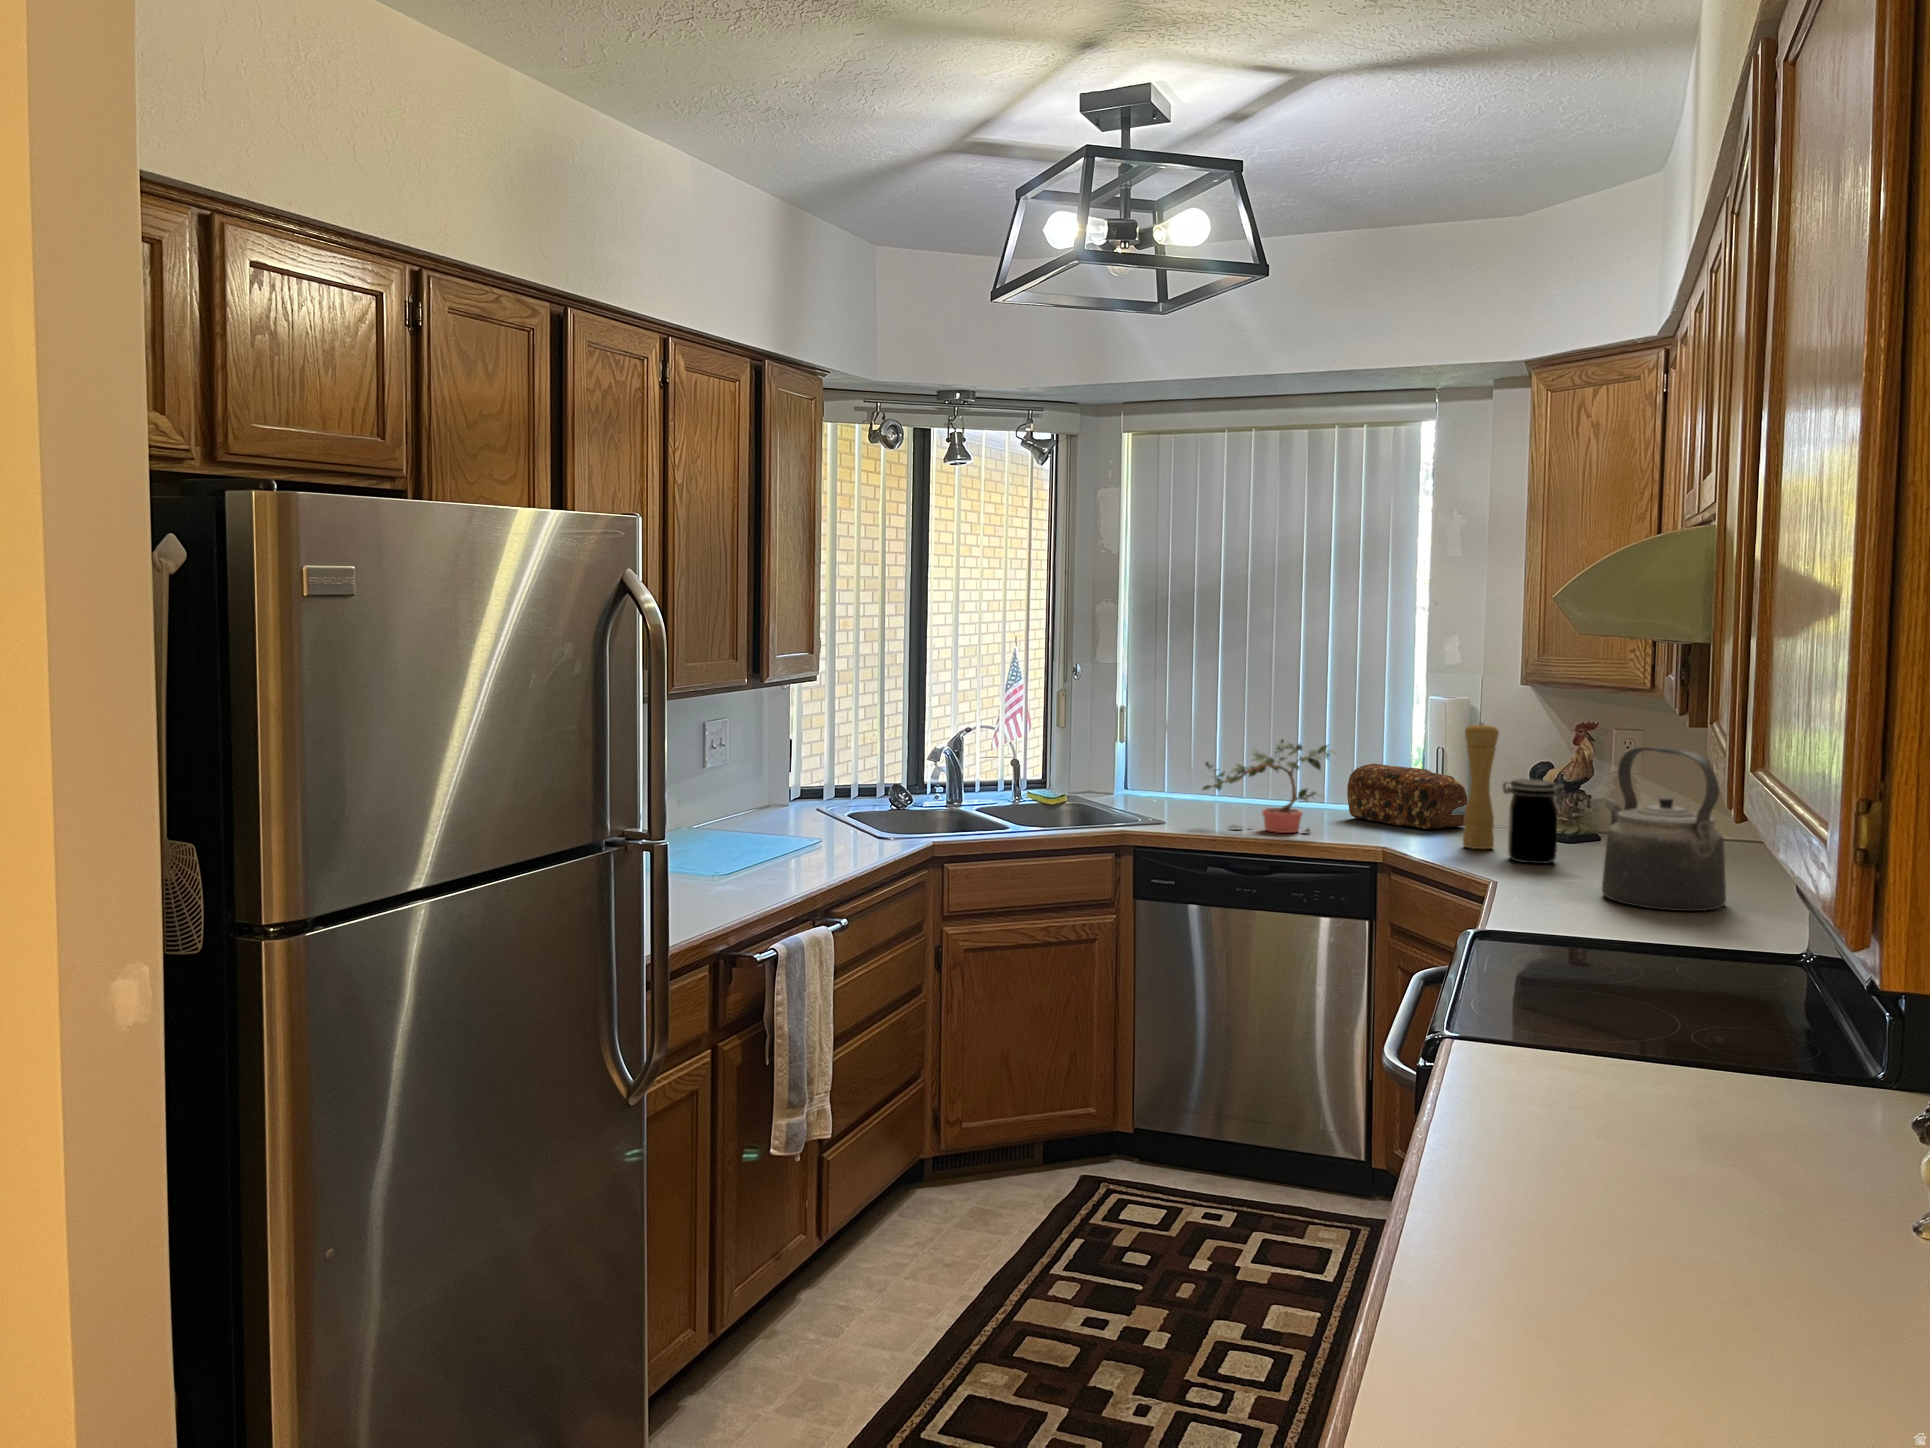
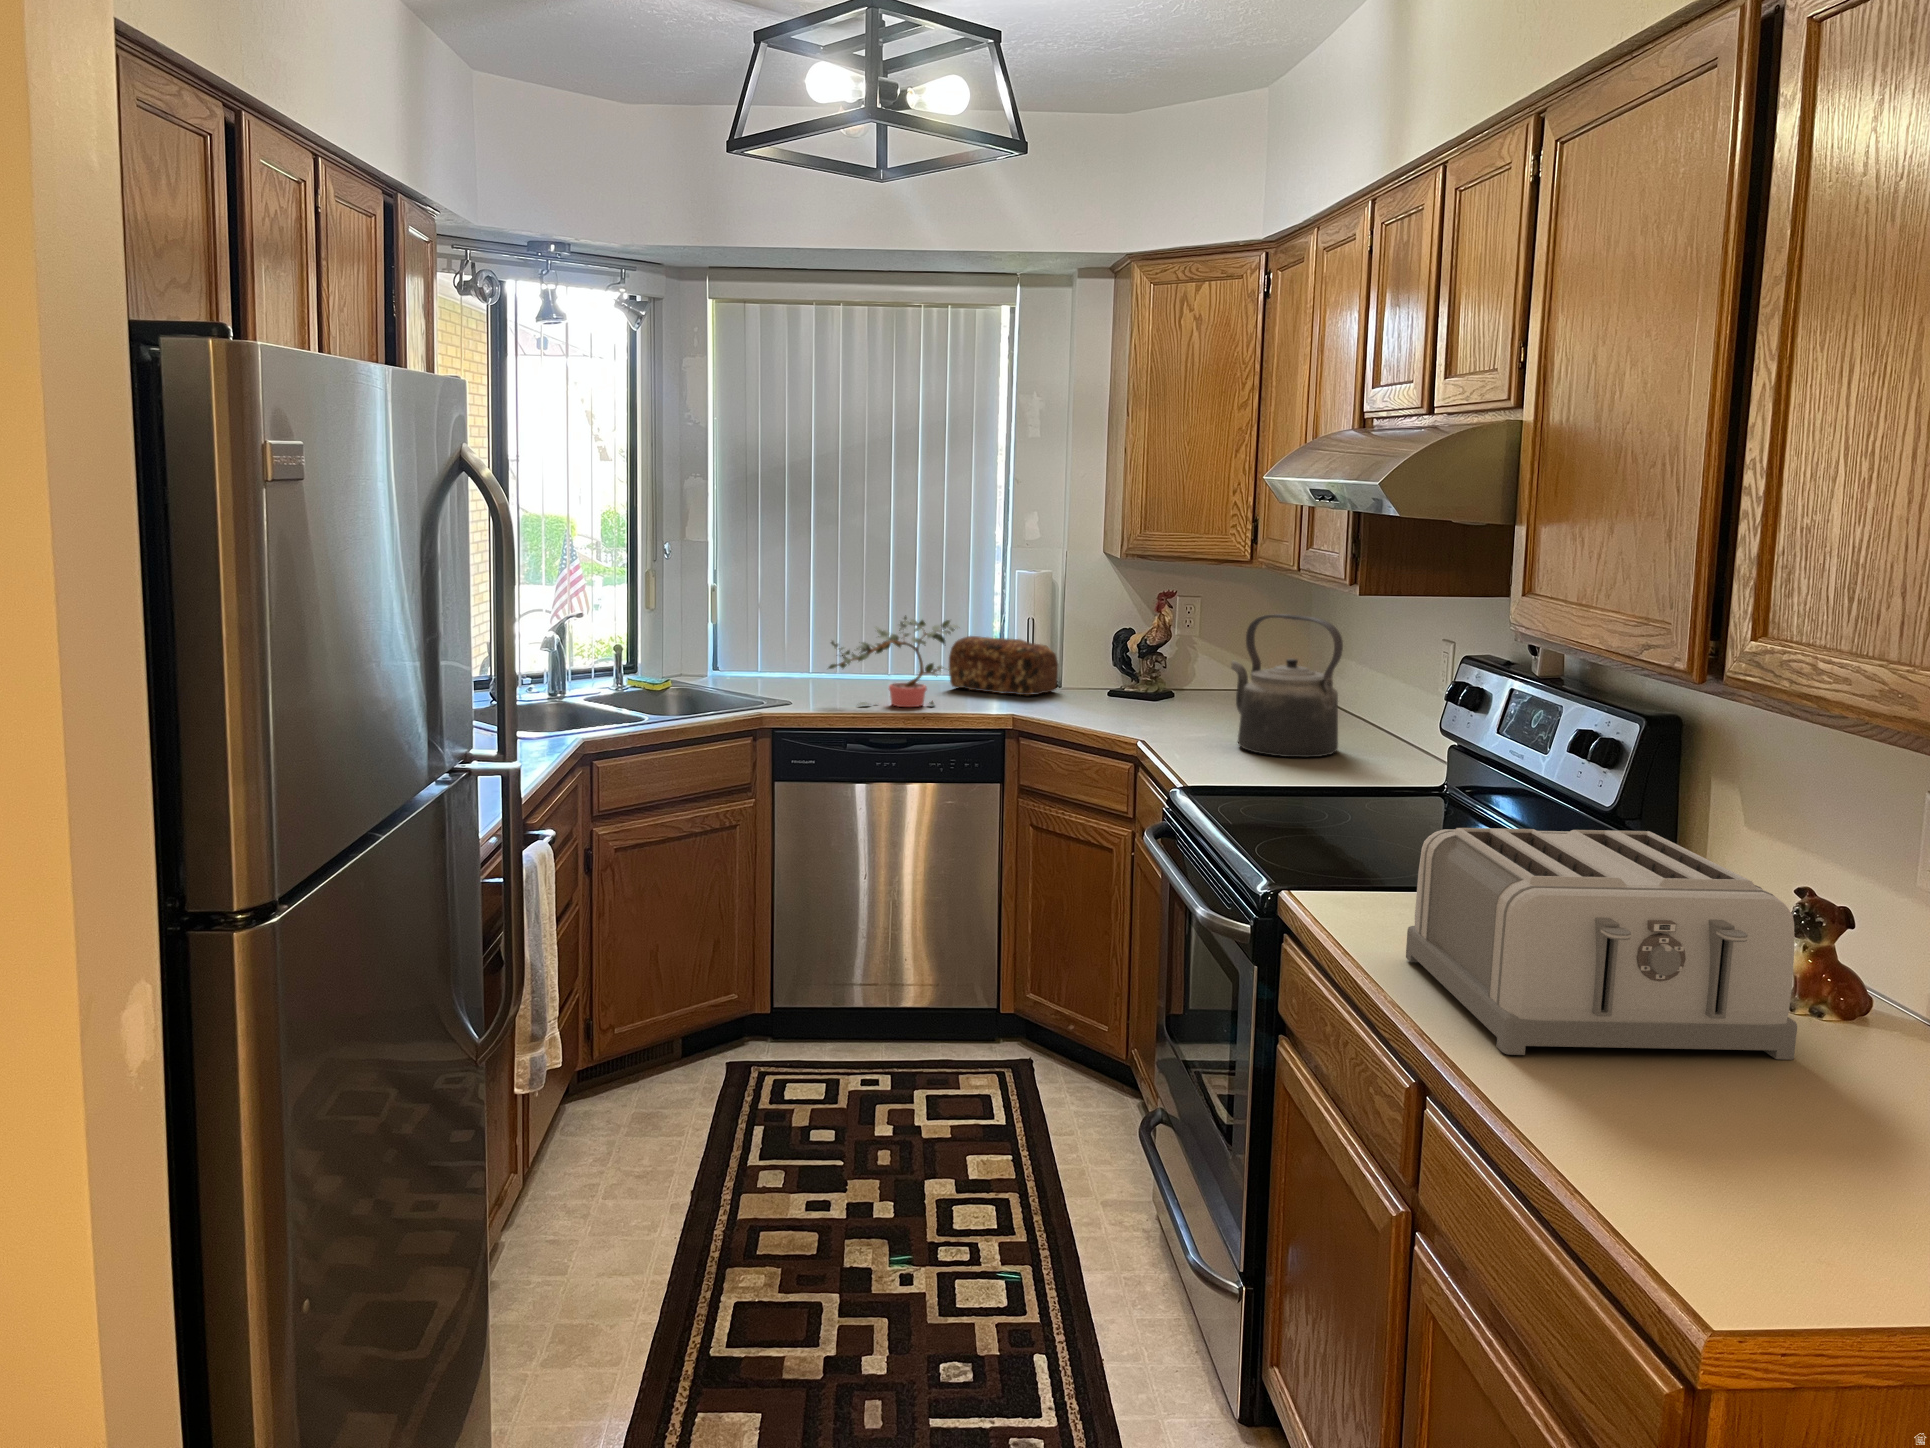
pepper mill: present [1463,723,1499,849] -> none [1077,595,1110,712]
jar: present [1503,779,1565,864] -> none [1122,646,1177,722]
toaster: none [1471,970,1849,1280] -> present [1406,828,1797,1060]

